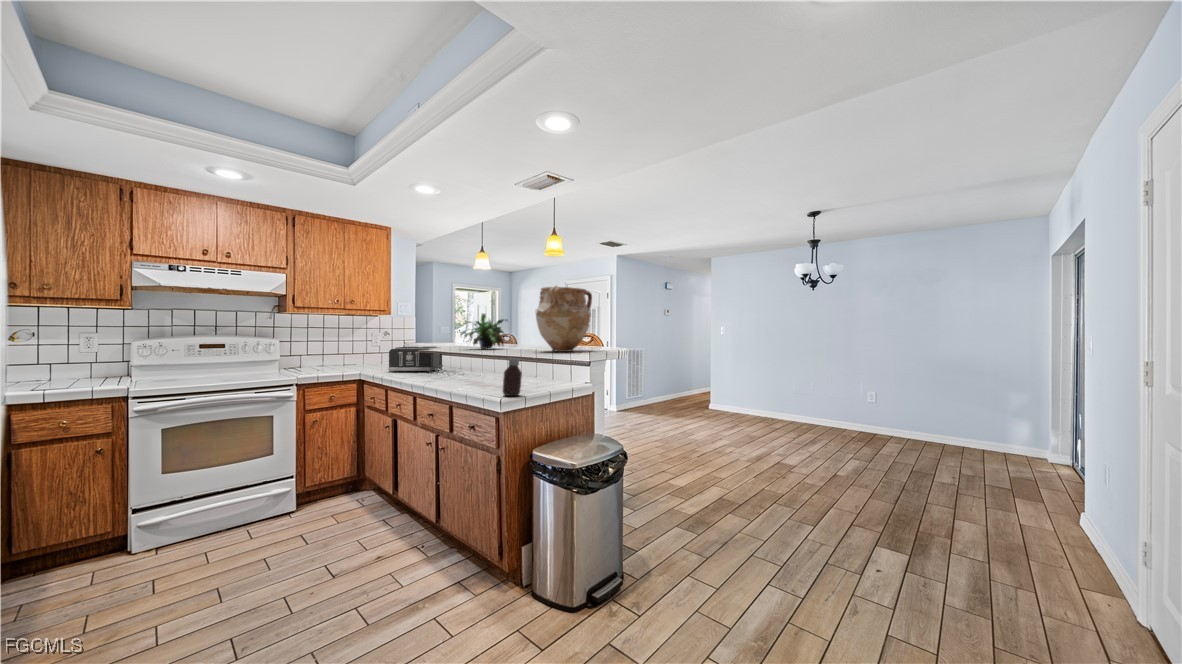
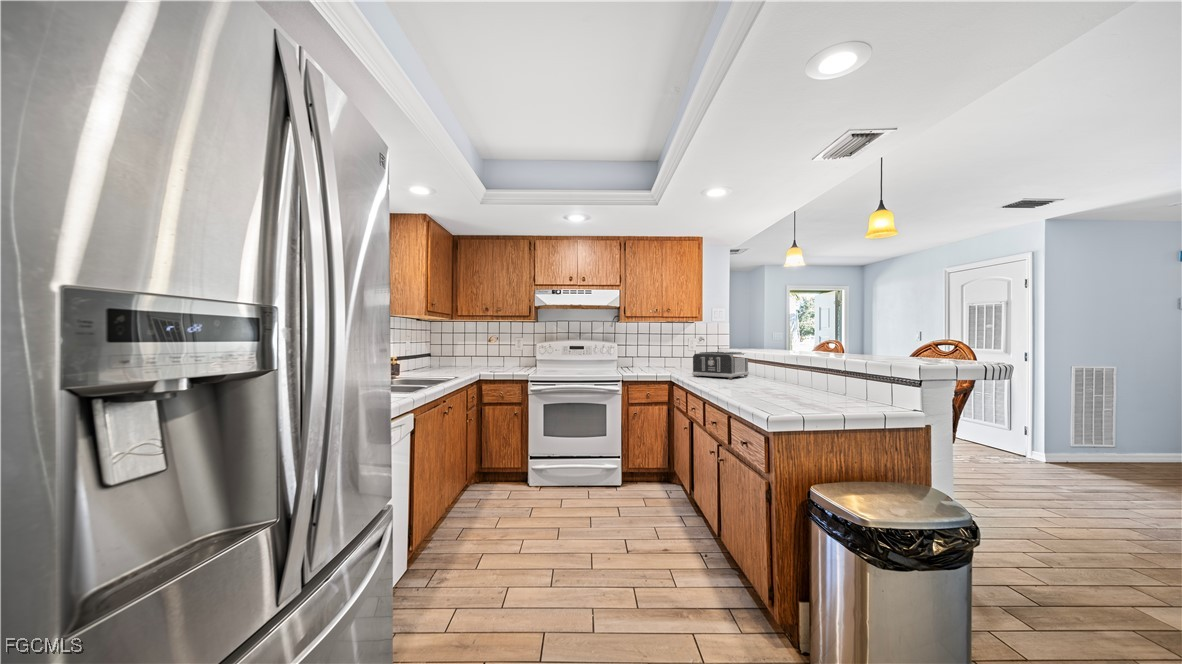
vase: present [535,286,592,352] -> none [840,276,931,362]
potted plant: present [461,313,507,349] -> none [760,315,819,356]
bottle: present [503,358,522,396] -> none [776,367,800,413]

